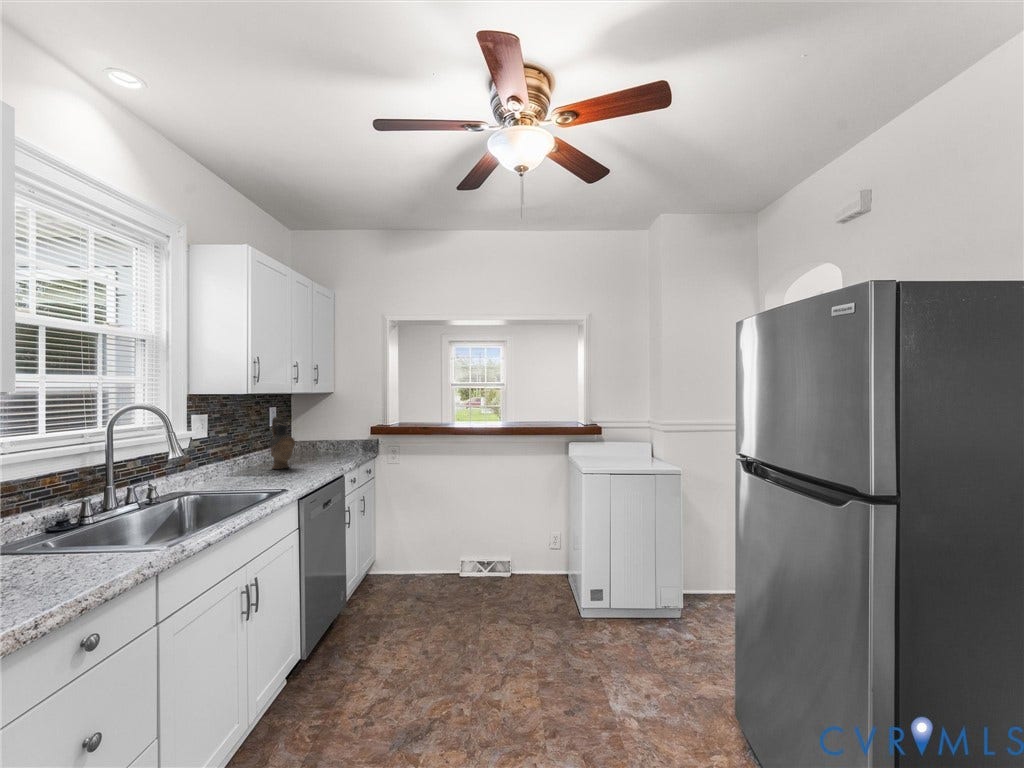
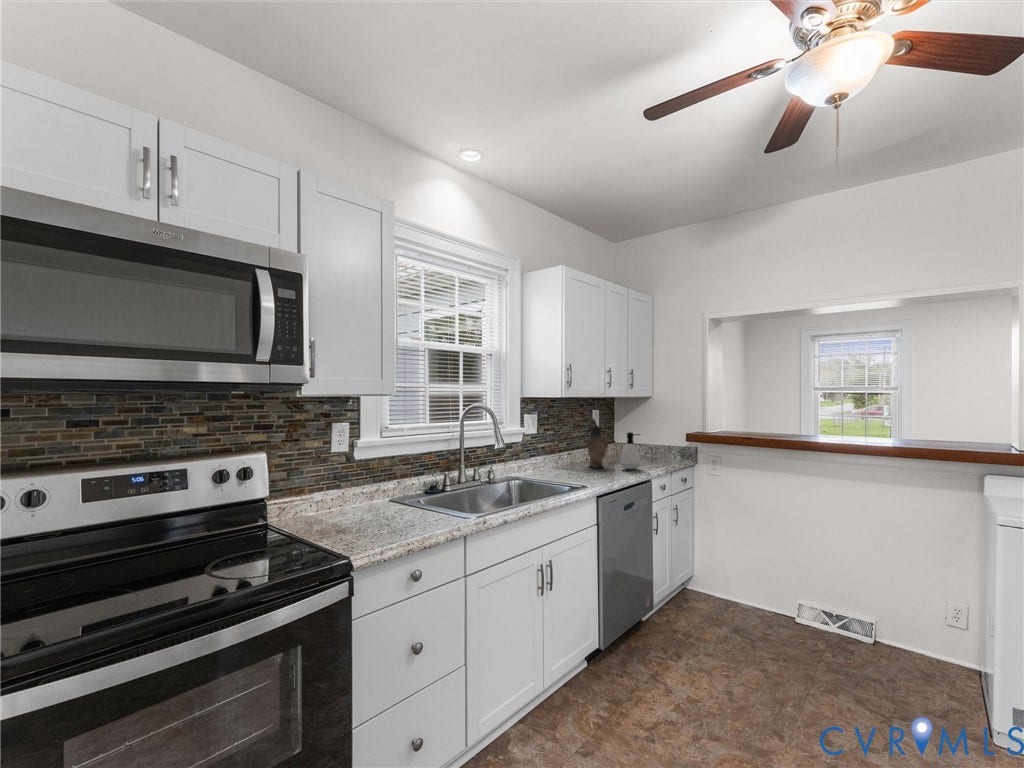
soap dispenser: none [310,429,332,466] -> present [620,432,640,469]

